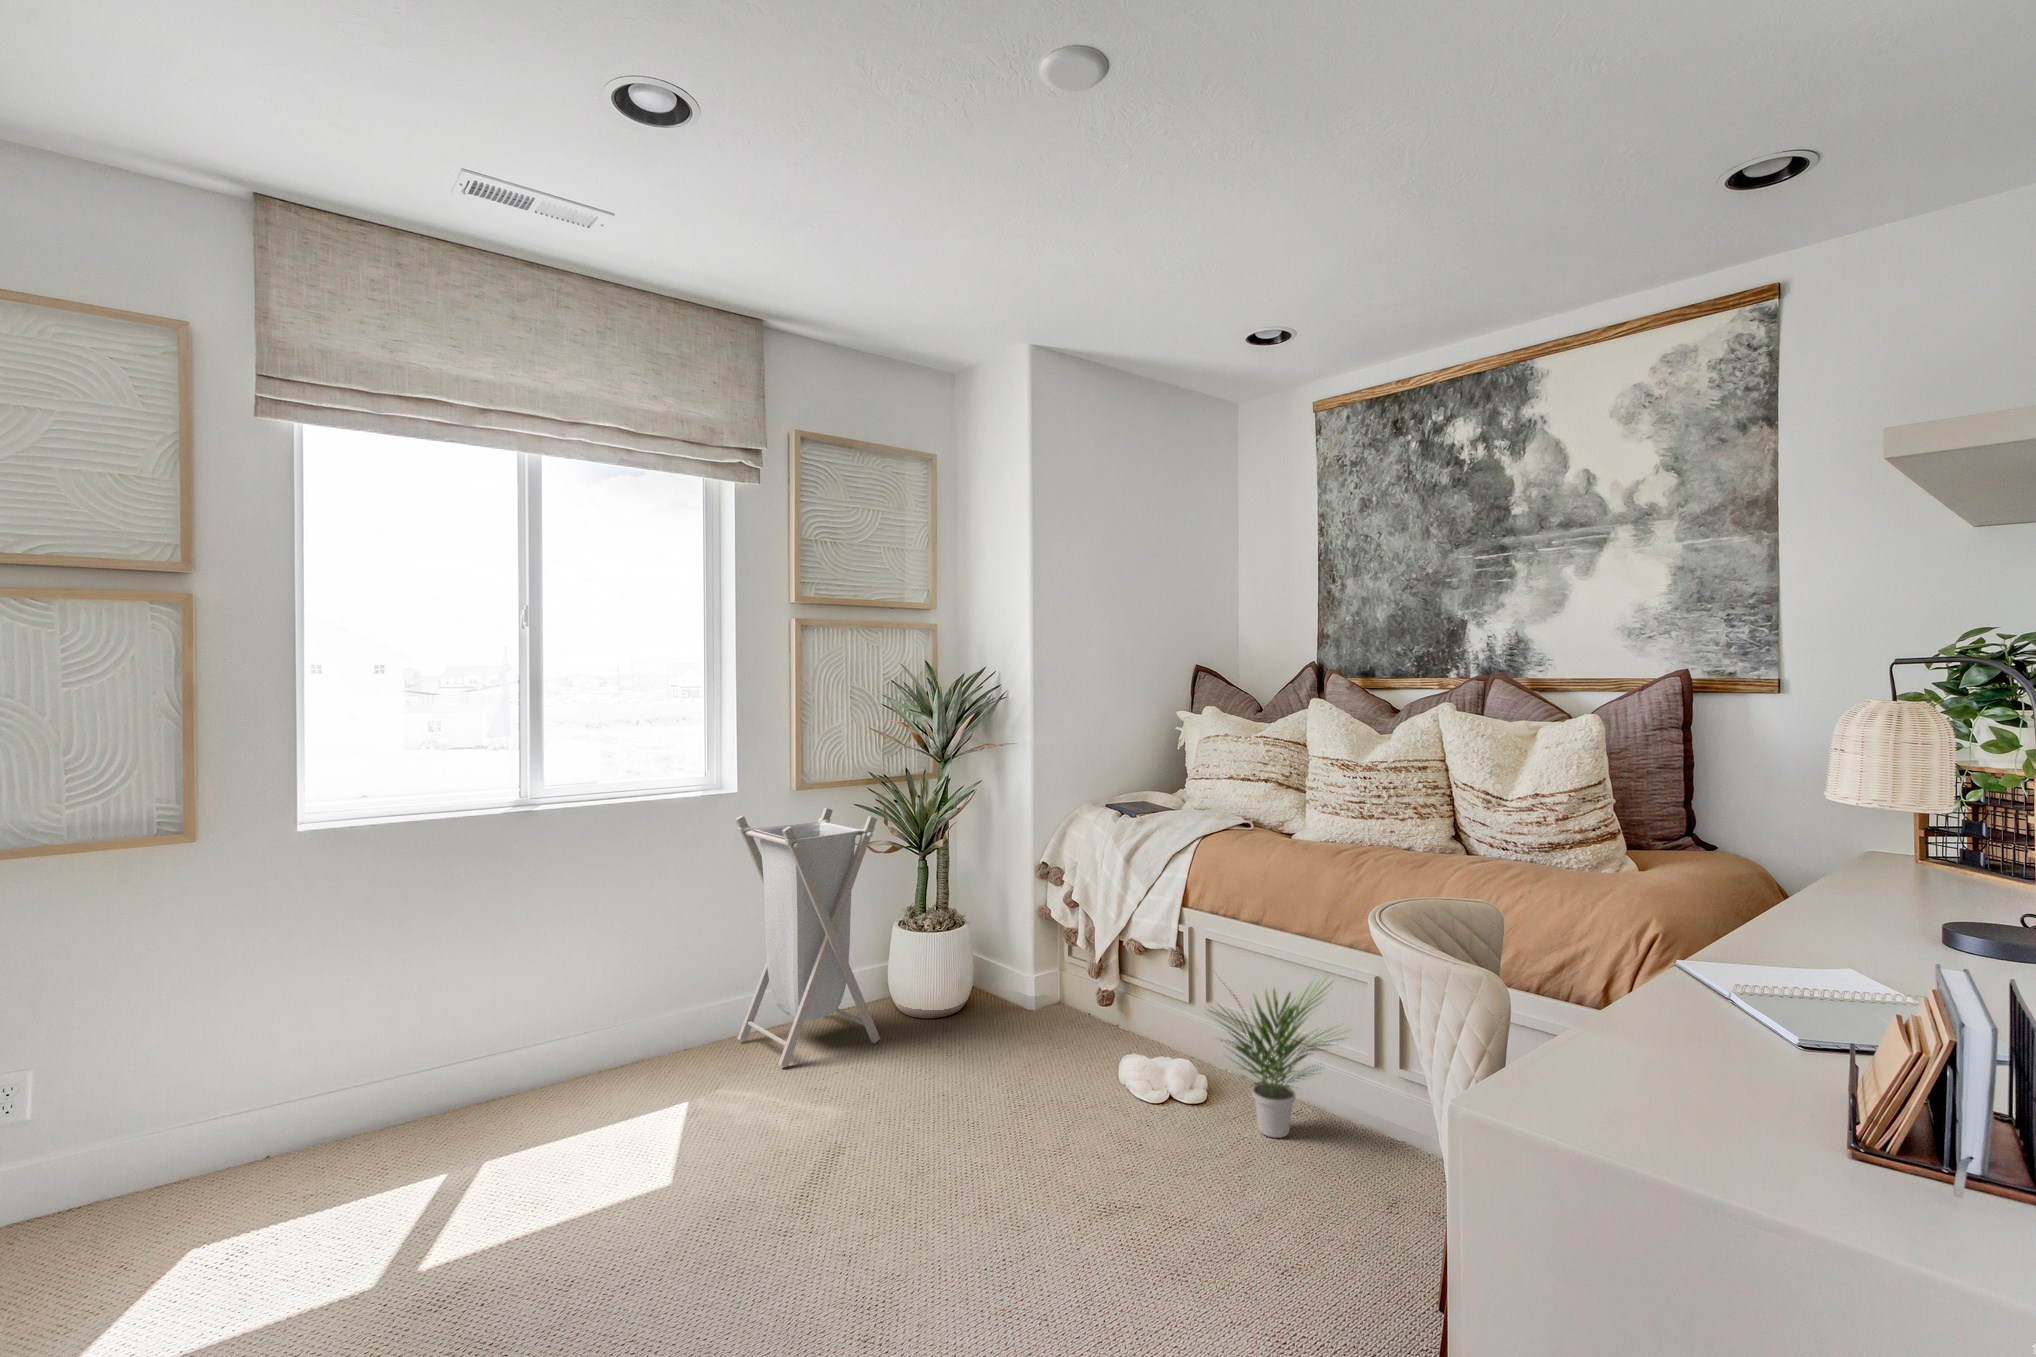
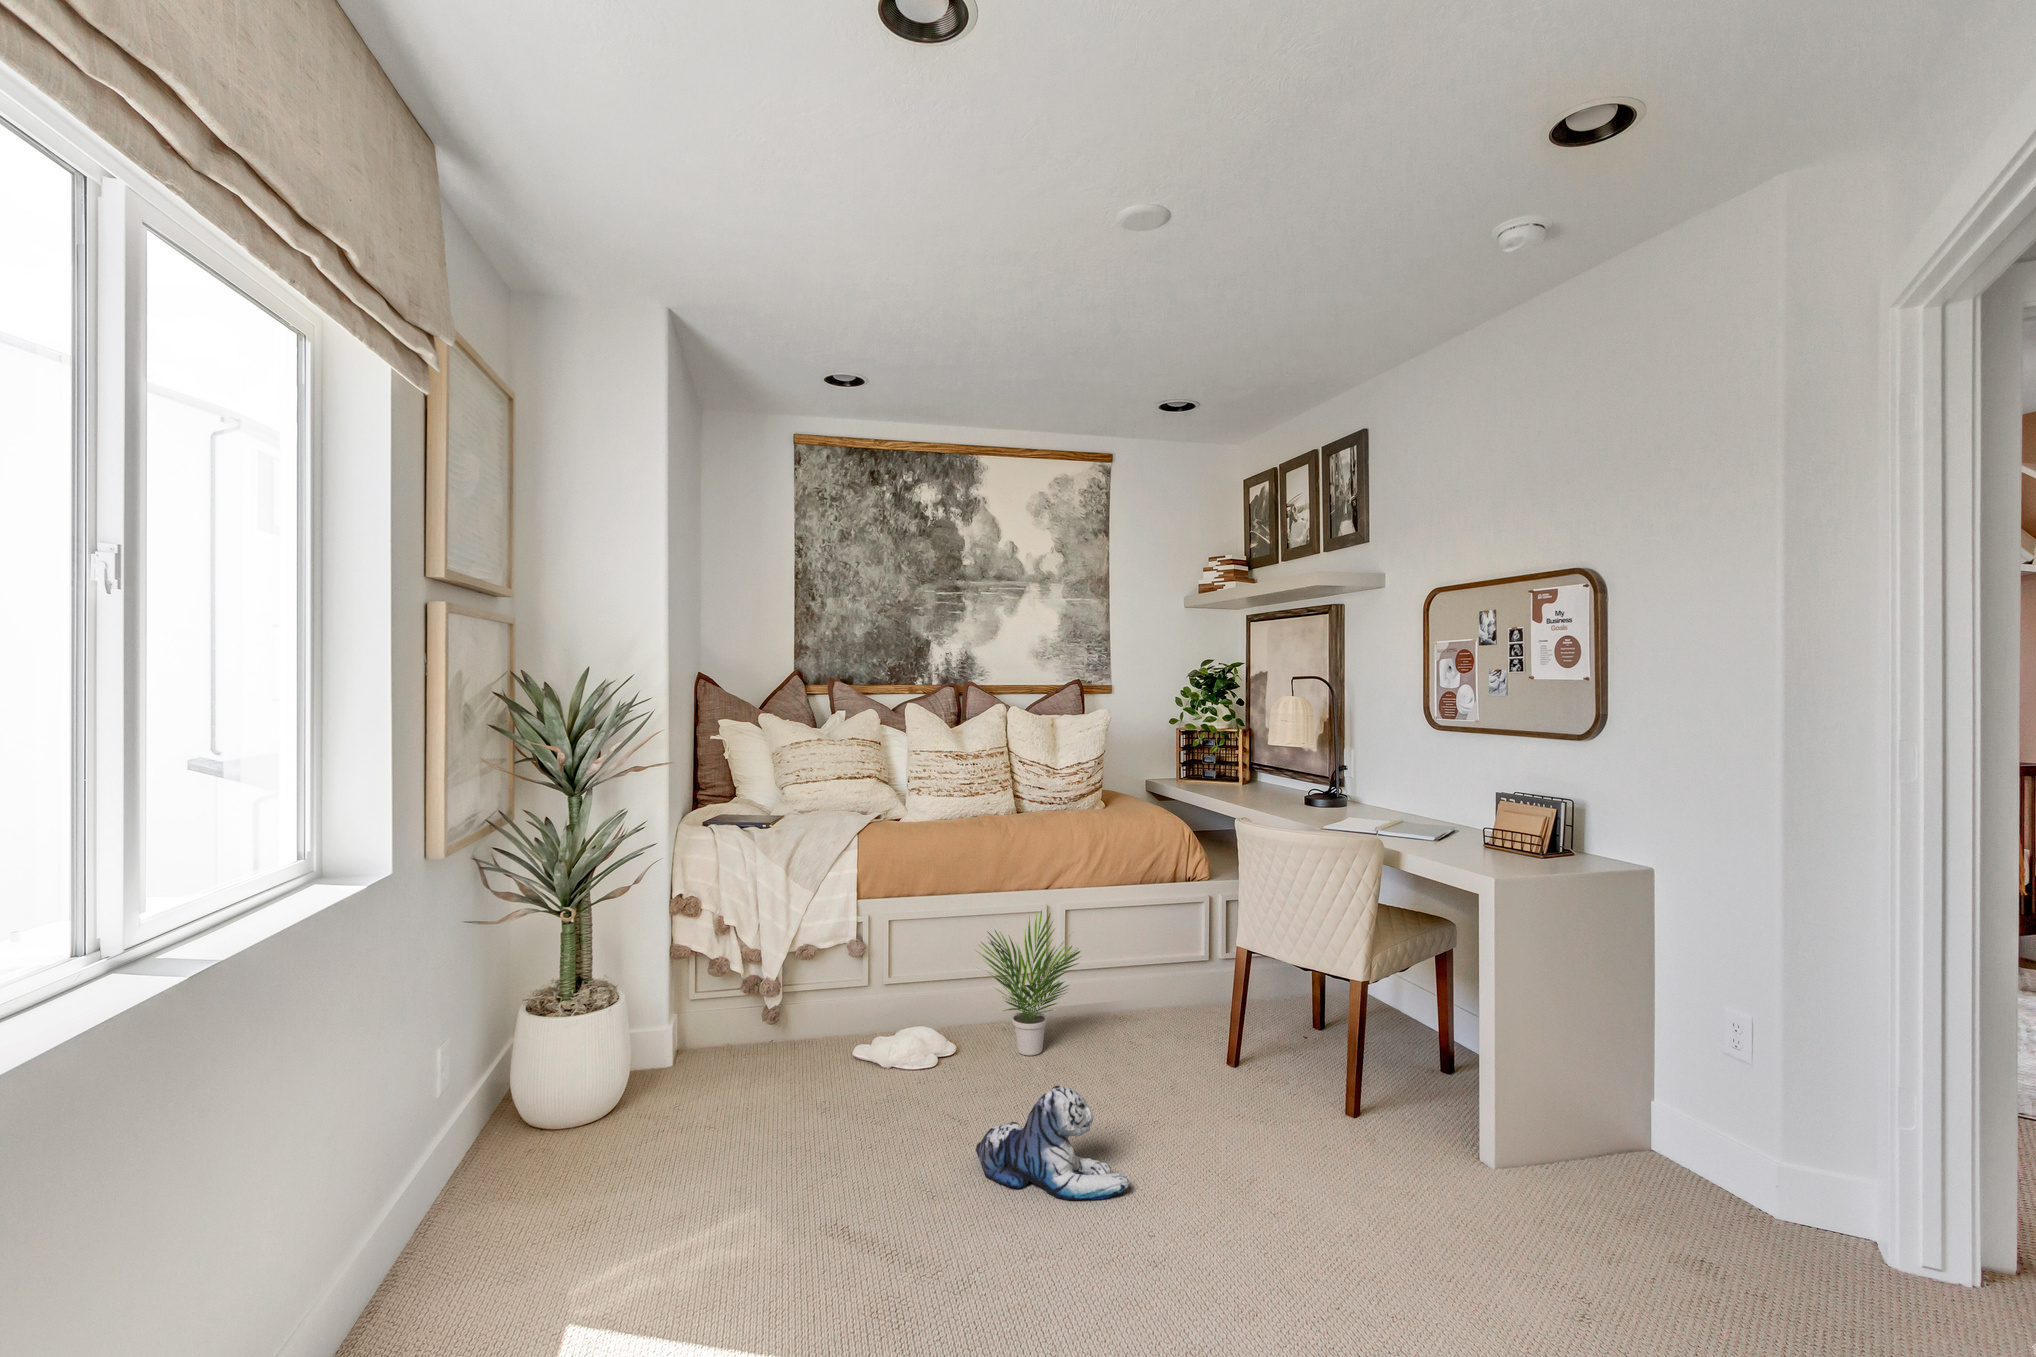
laundry hamper: present [735,808,880,1067] -> none [348,868,583,1313]
plush toy: none [985,1118,1074,1249] -> present [976,1086,1129,1200]

